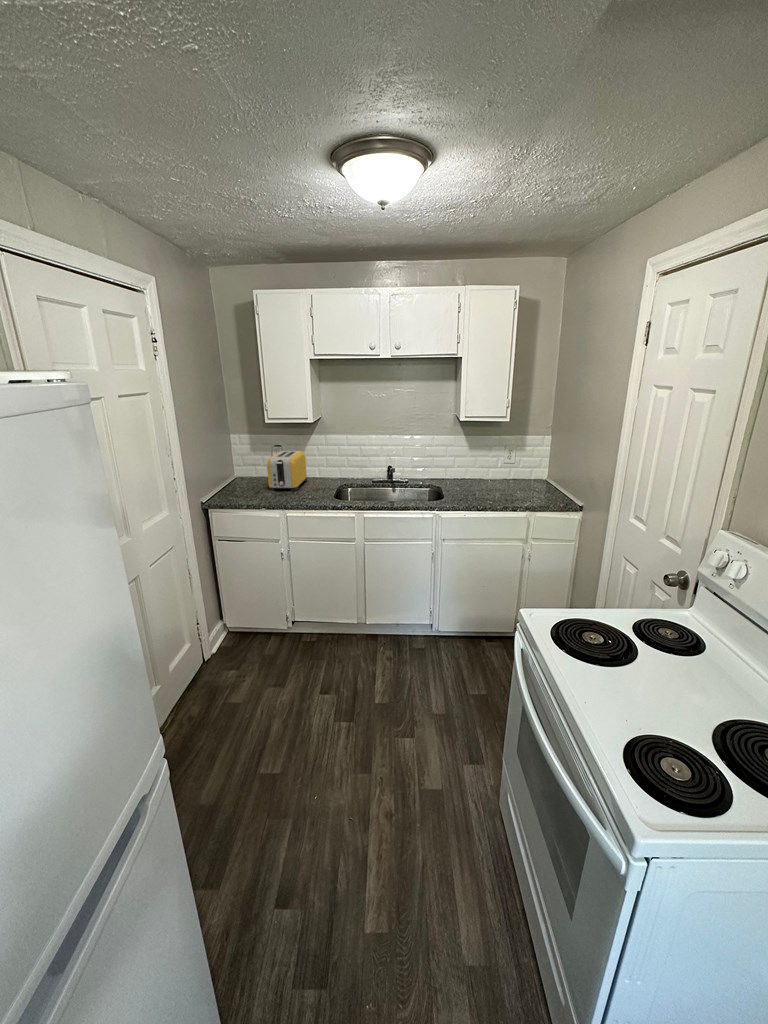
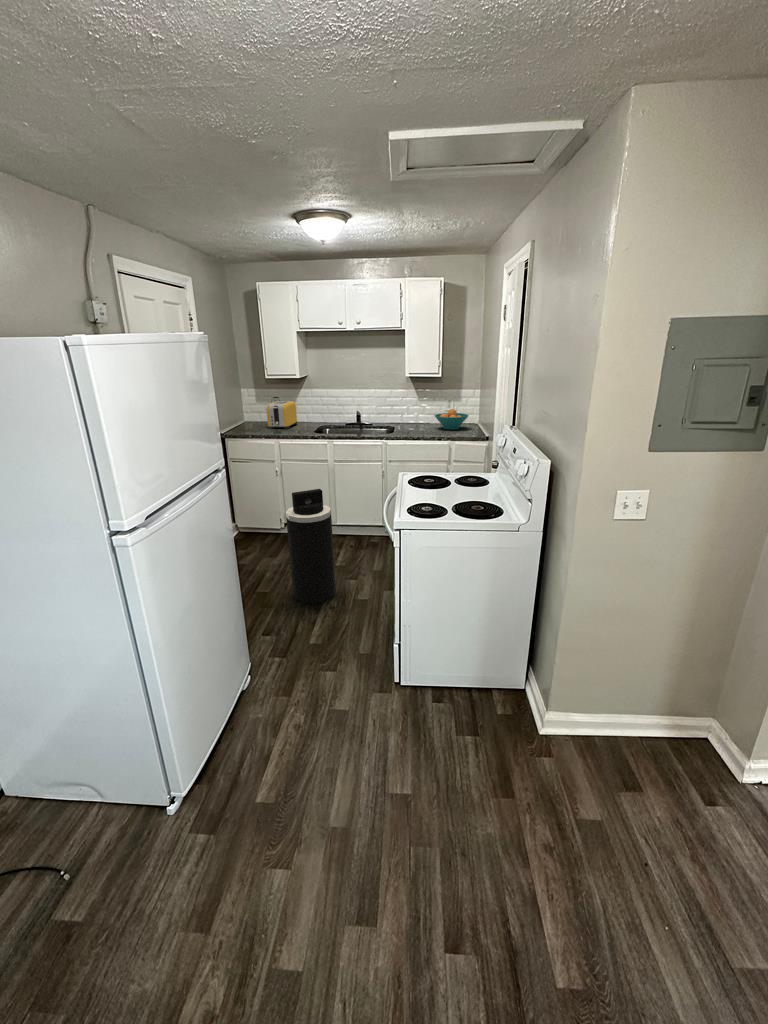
fruit bowl: none [497,464,544,493] -> present [435,409,468,430]
trash can: none [311,623,387,811] -> present [286,489,336,604]

